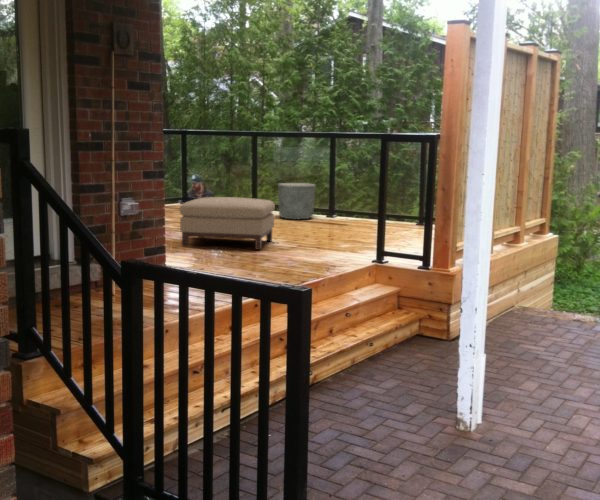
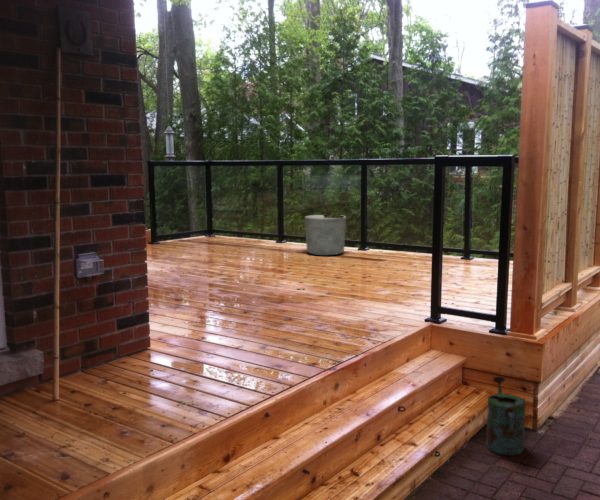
ottoman: present [179,197,275,249] -> none [184,237,300,302]
watering can: none [410,300,438,352] -> present [486,377,526,455]

